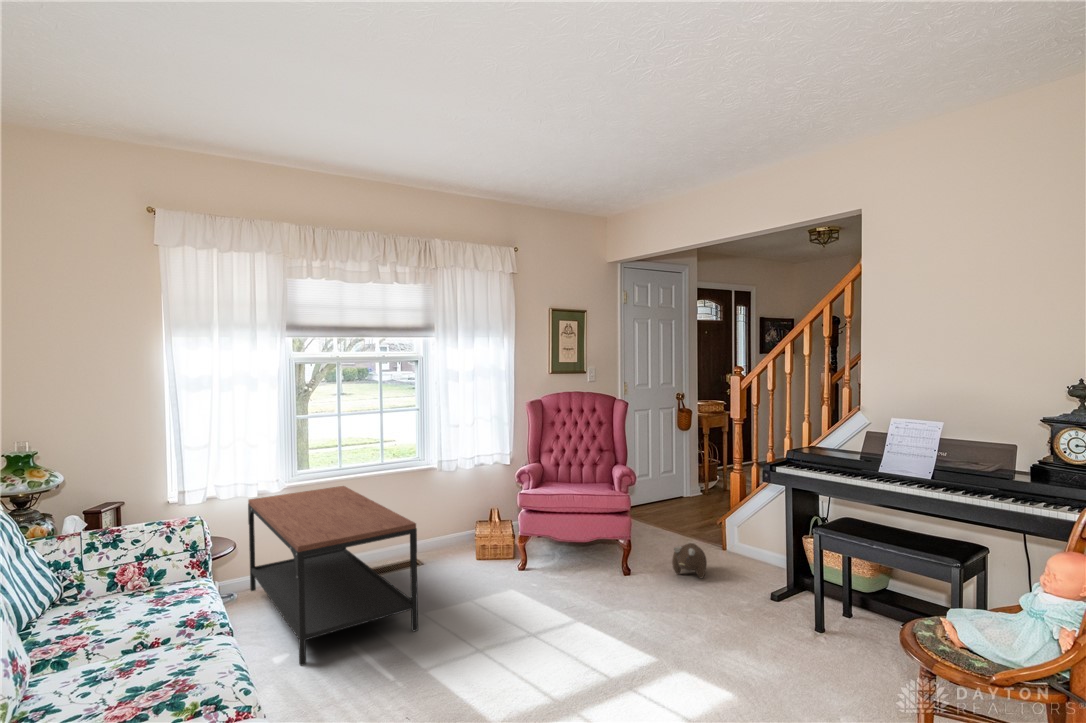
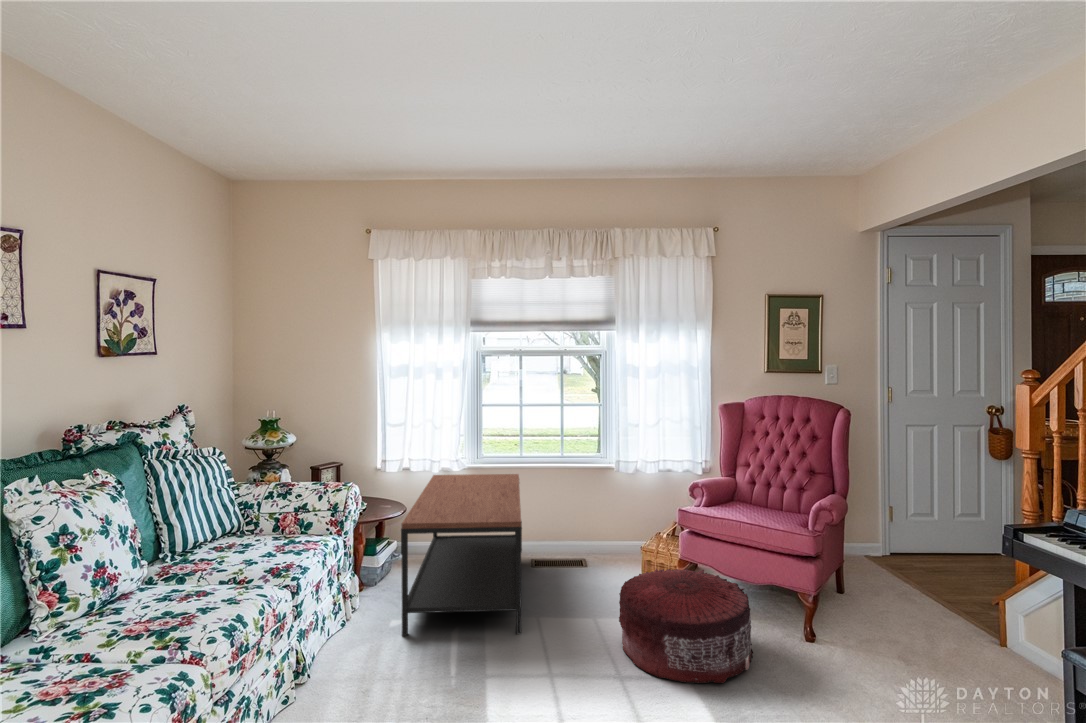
pouf: none [504,538,610,627] -> present [619,569,753,683]
plush toy: present [672,543,707,578] -> none [874,620,938,676]

